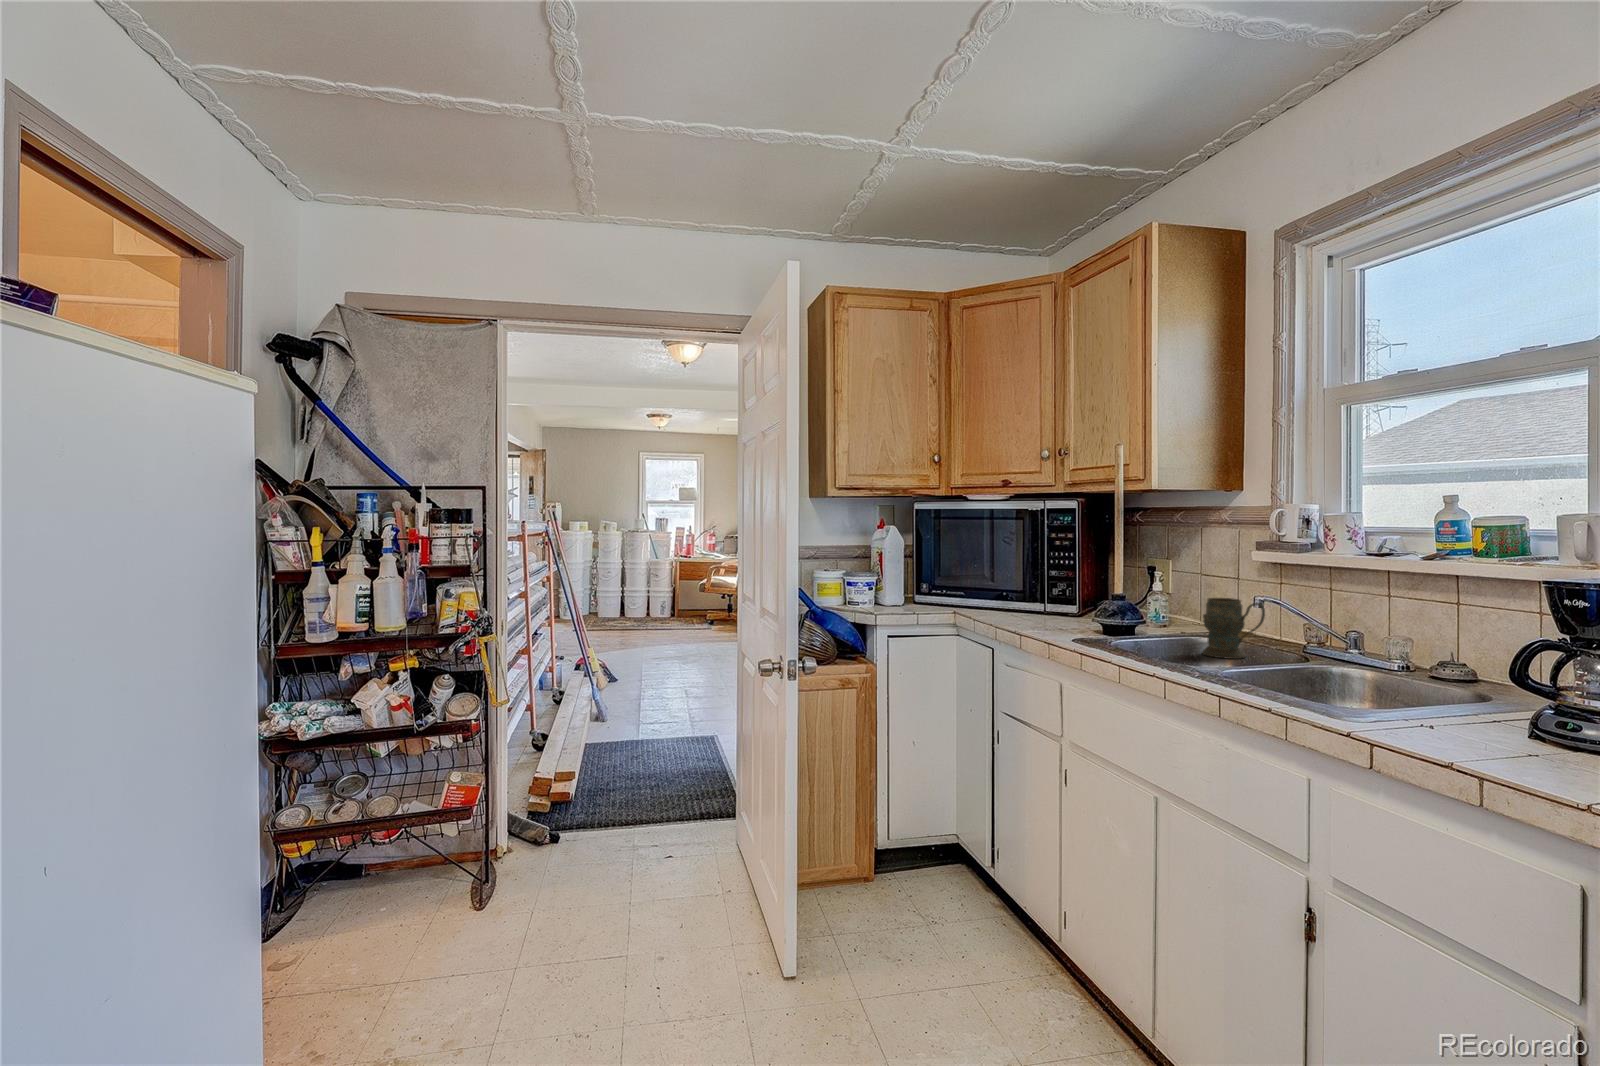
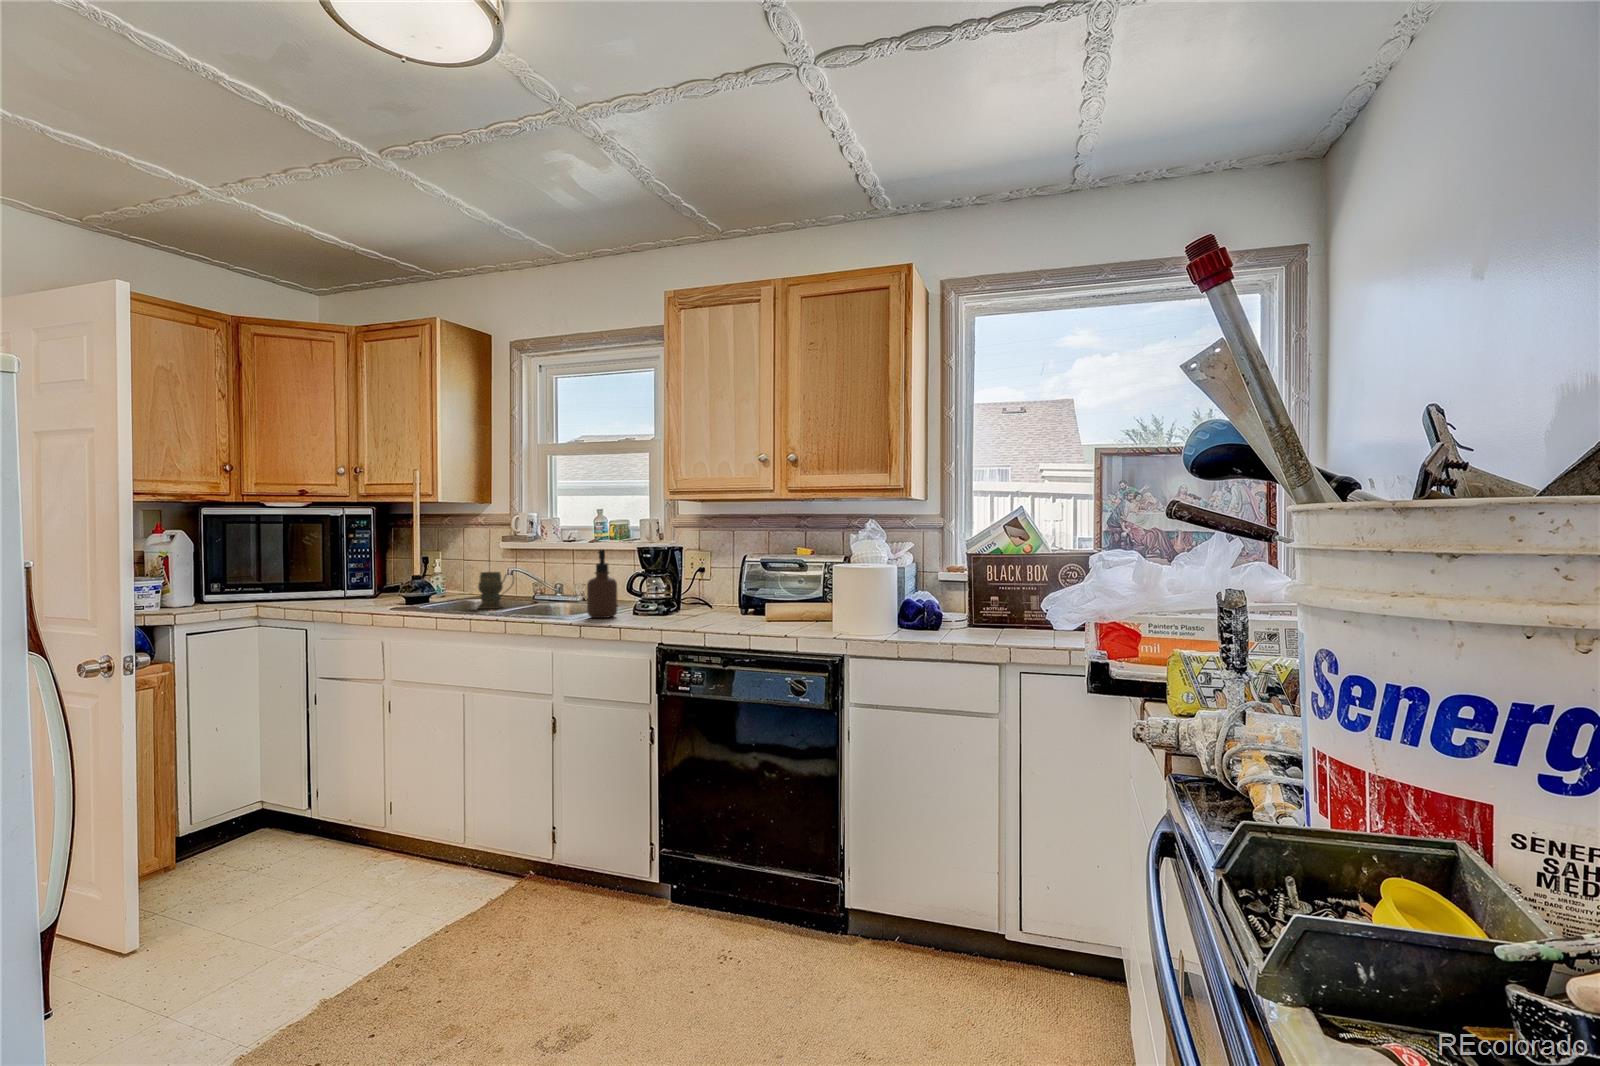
soap dispenser: none [1396,586,1480,737] -> present [587,550,617,618]

